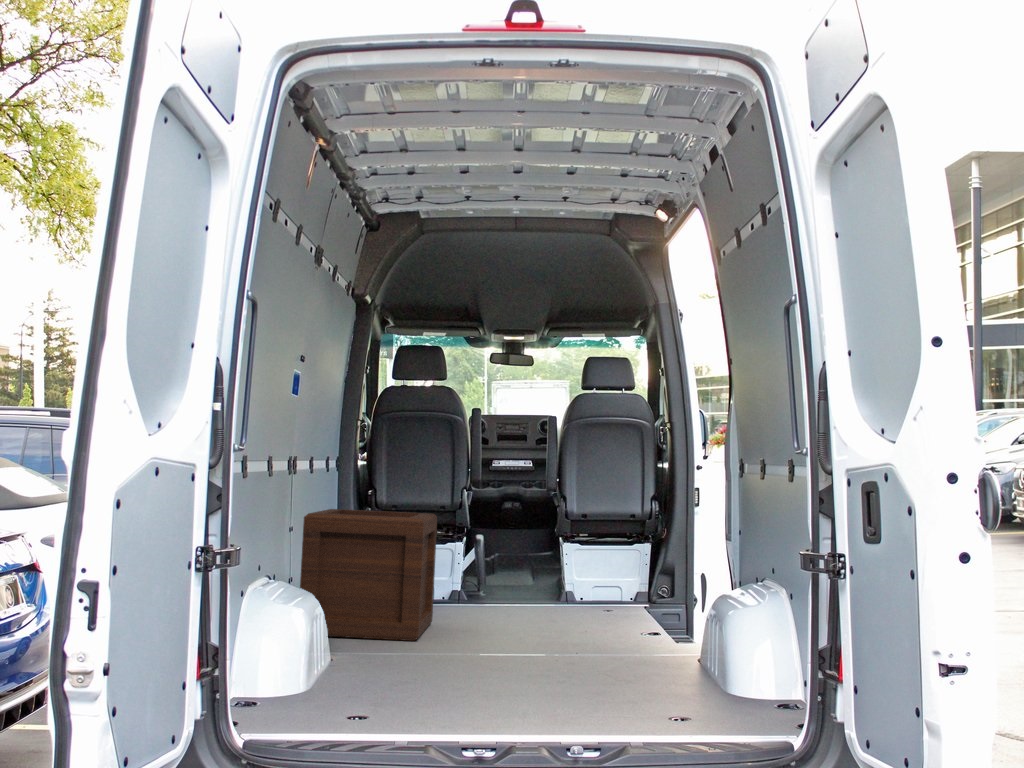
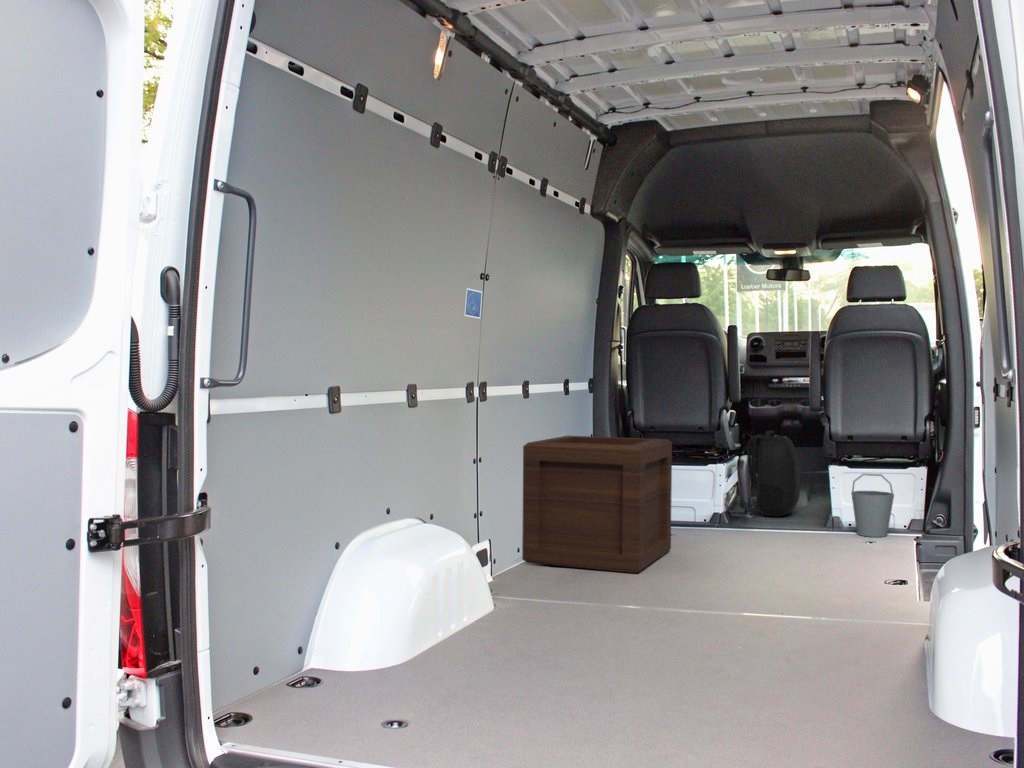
backpack: none [473,510,531,595] -> present [747,431,800,516]
bucket: none [586,550,623,610] -> present [851,474,894,537]

